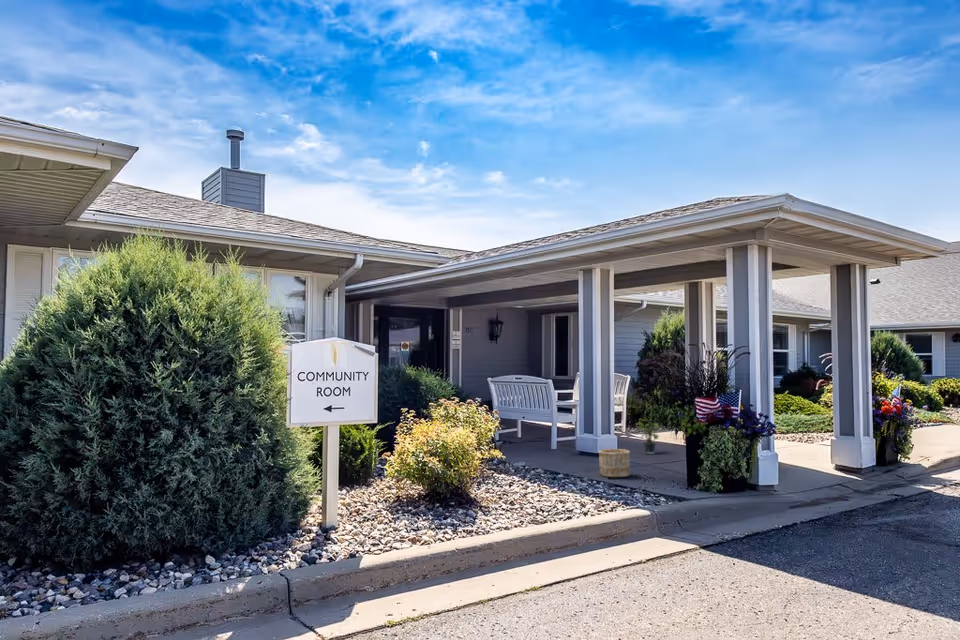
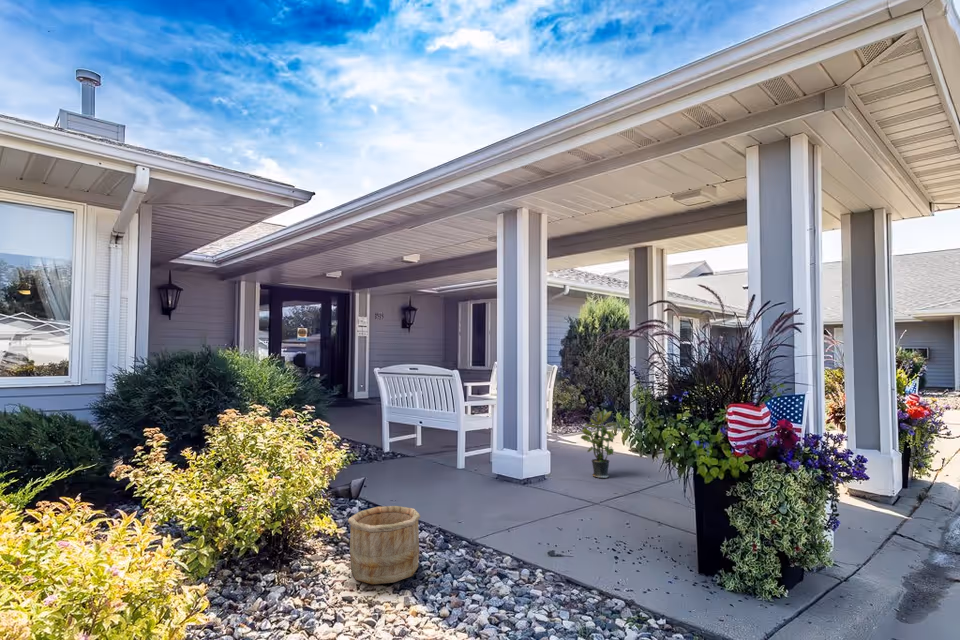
wooden bucket: present [598,449,630,477] -> present [348,506,420,584]

